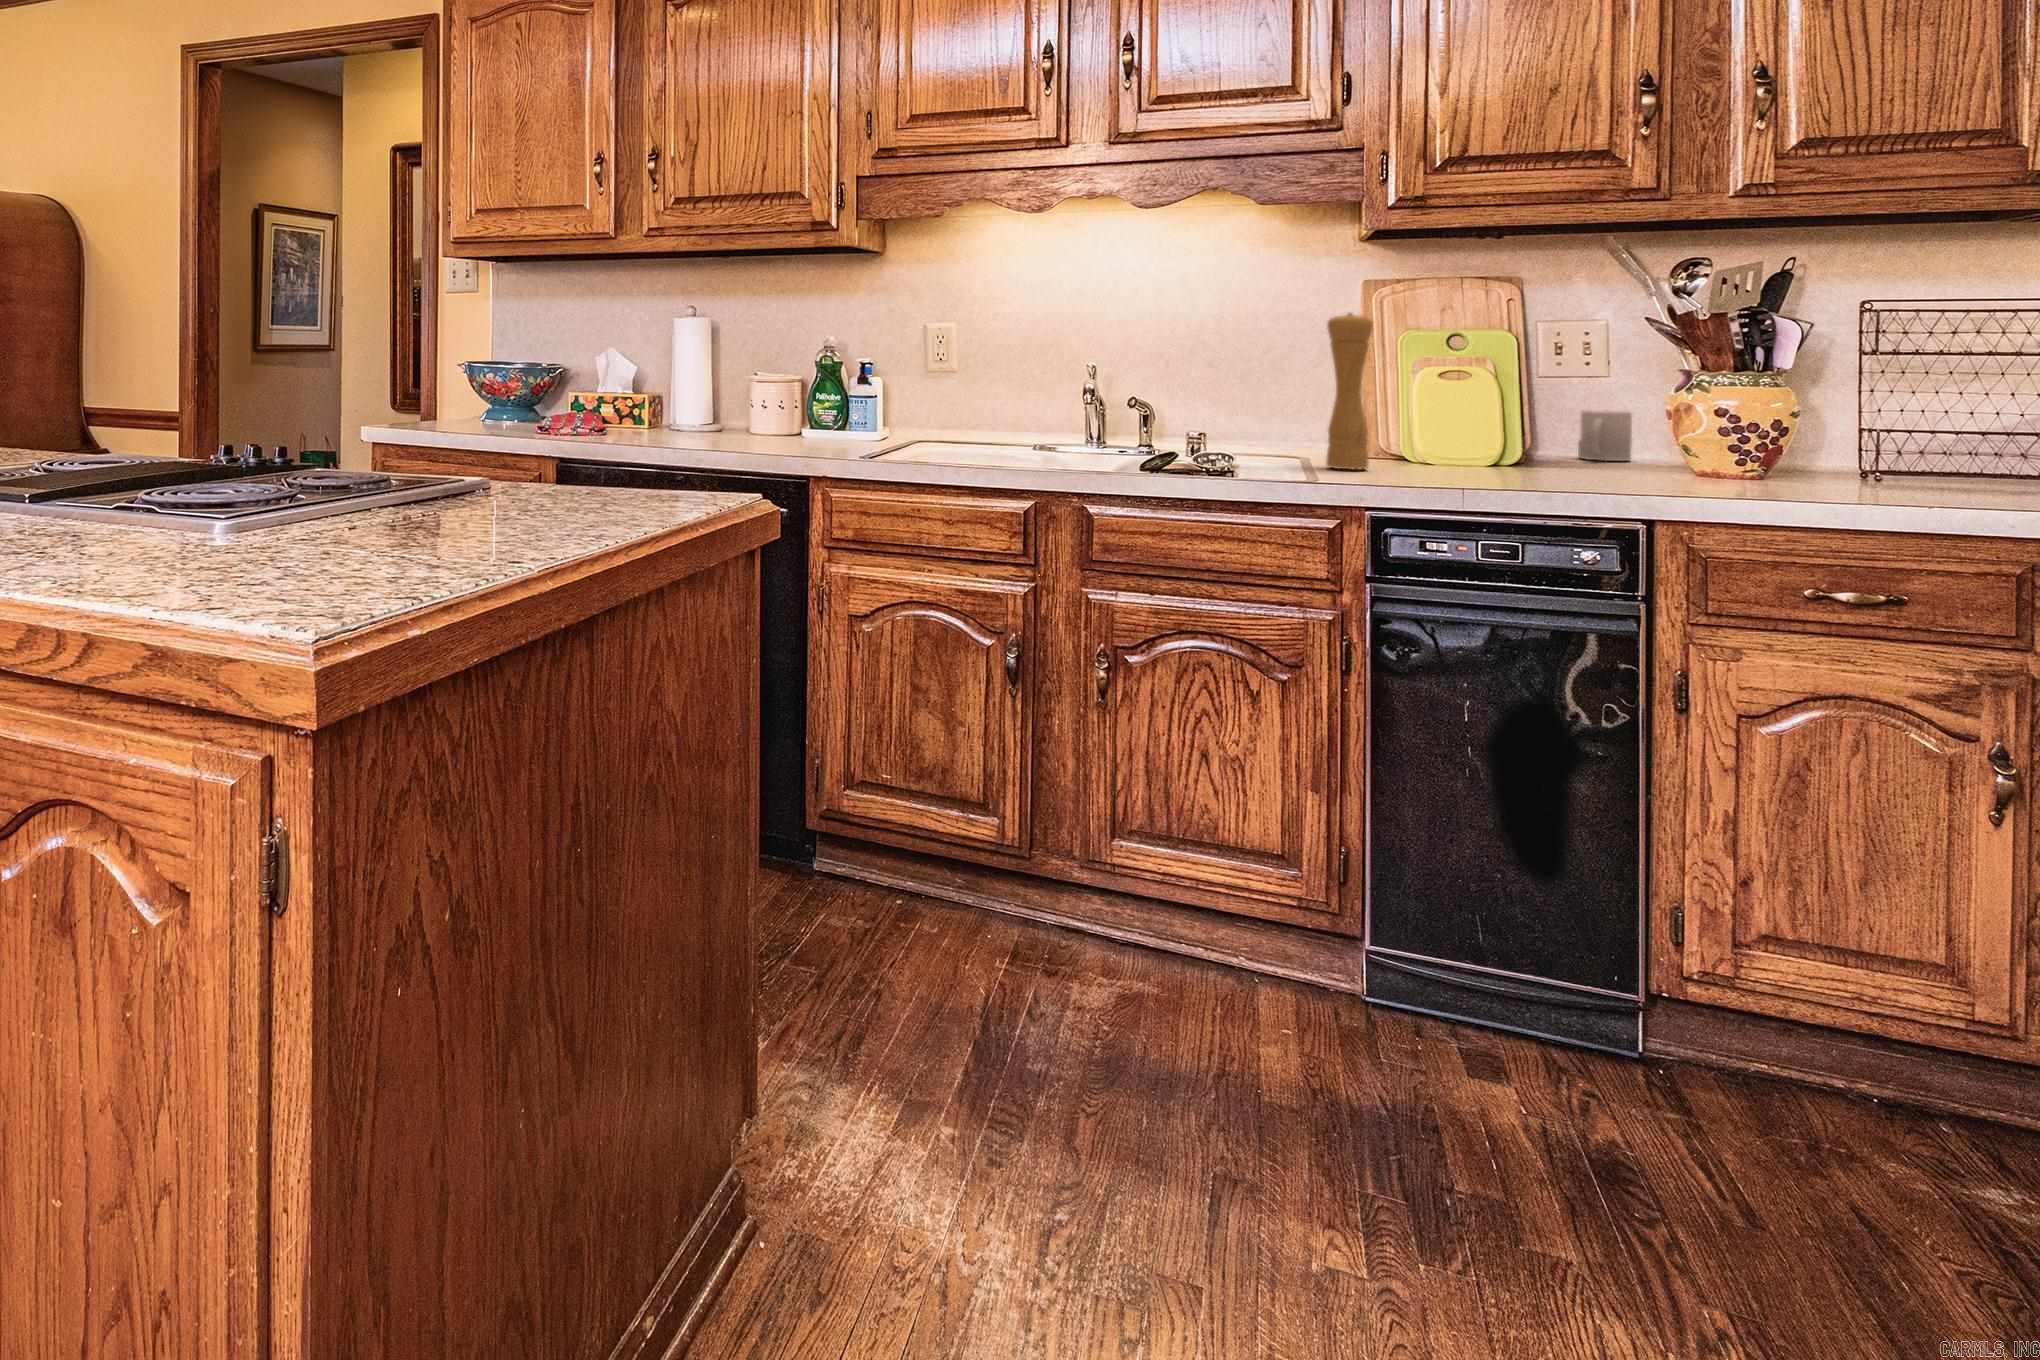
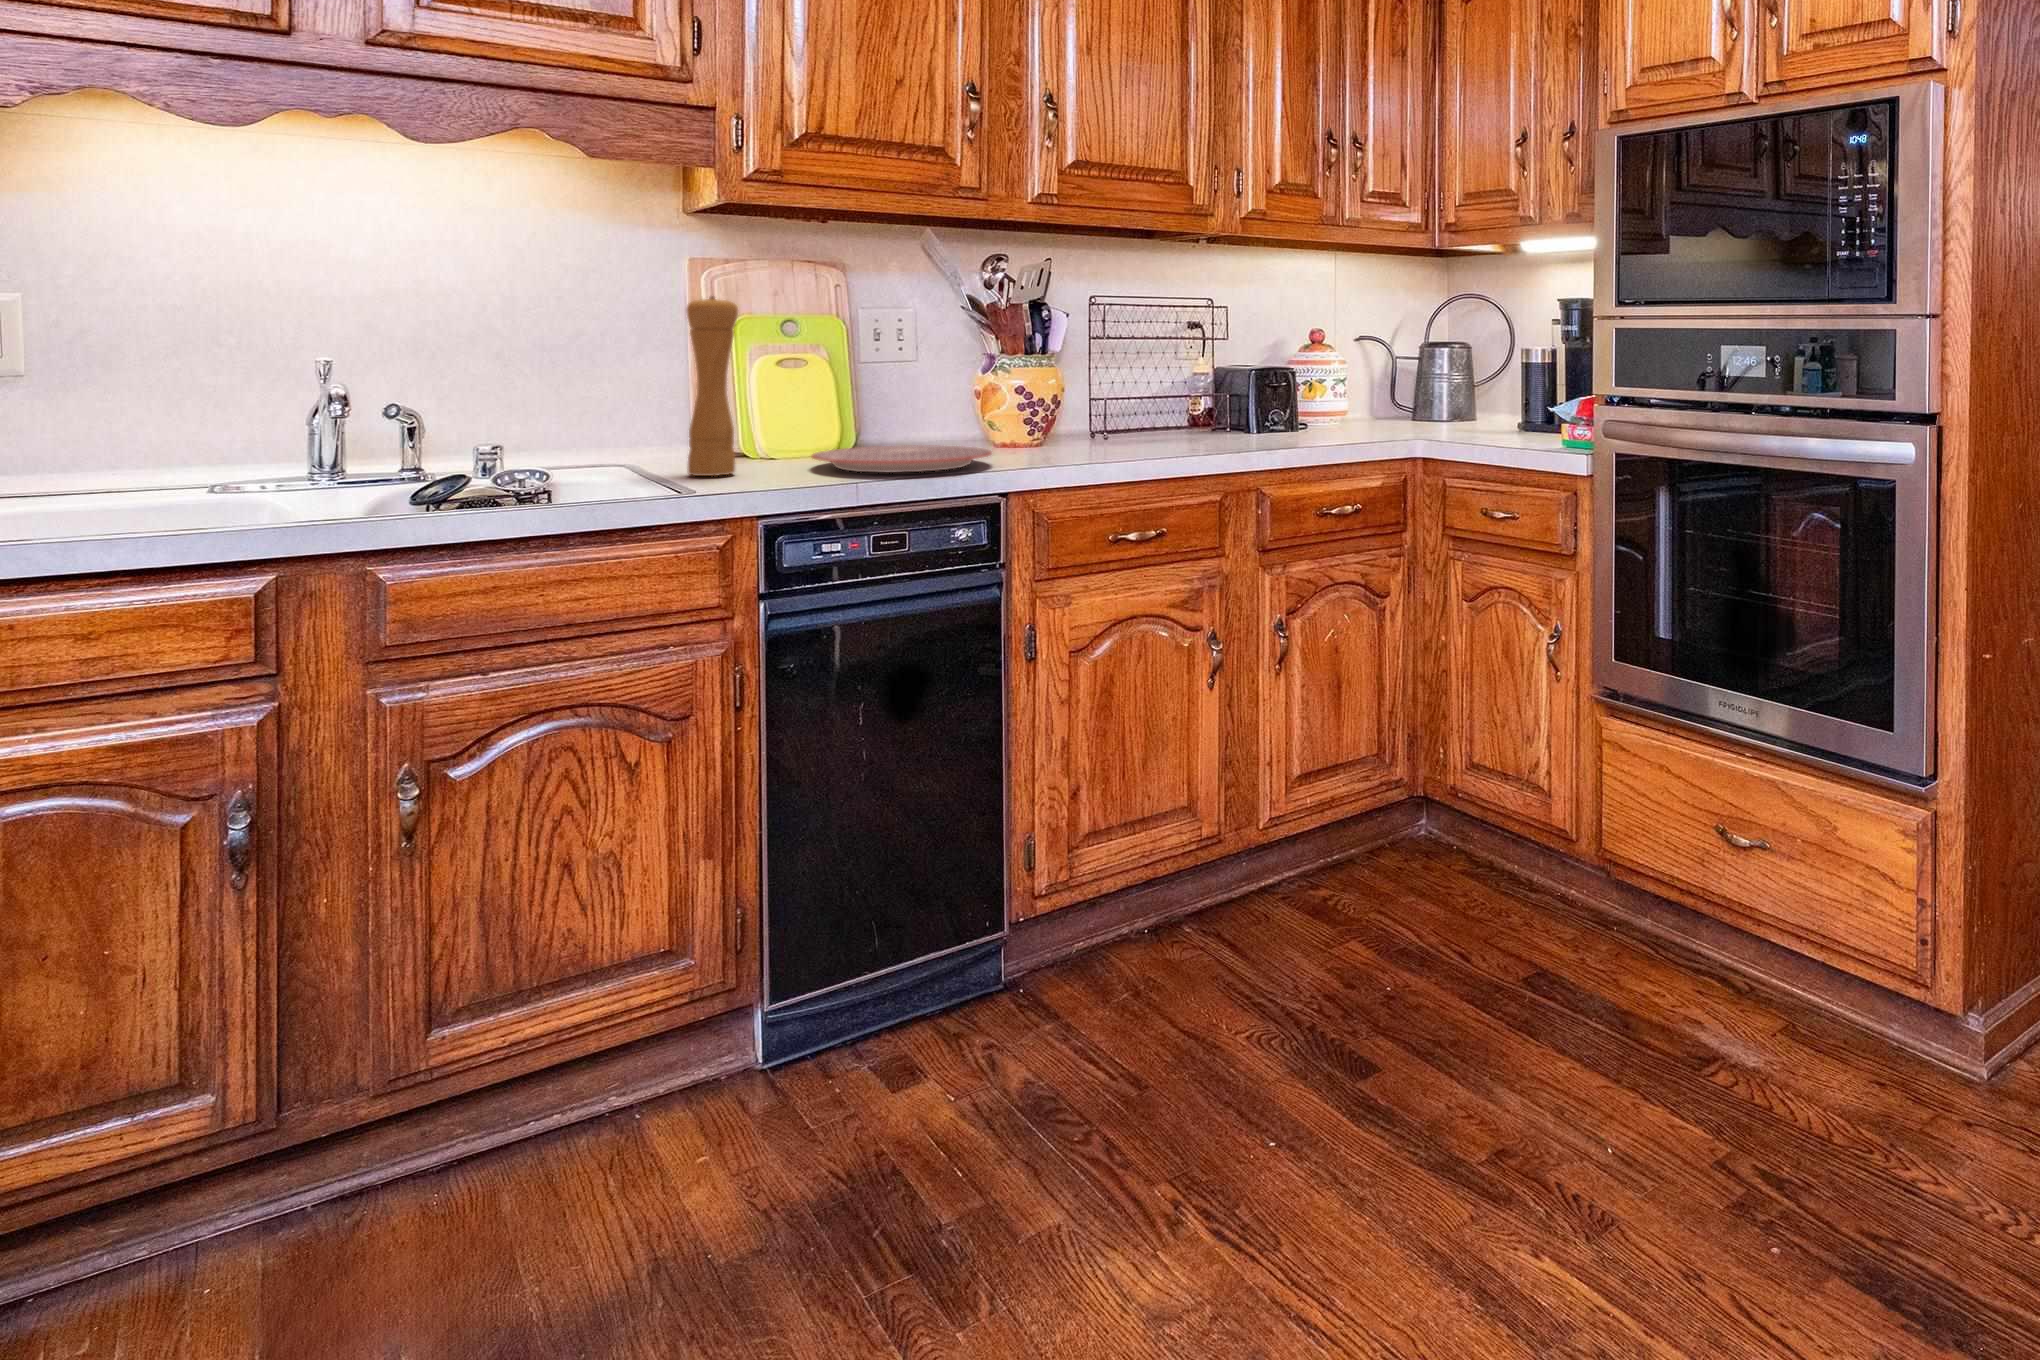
mug: present [1578,411,1632,461] -> none [894,393,937,441]
plate: none [1443,458,1653,485] -> present [812,445,991,473]

